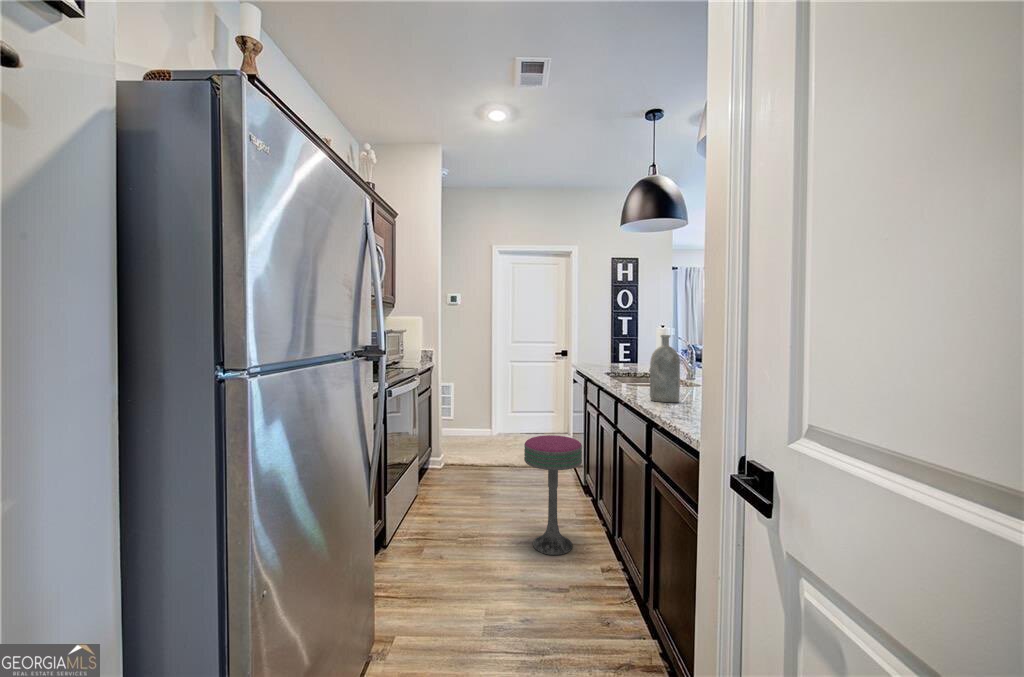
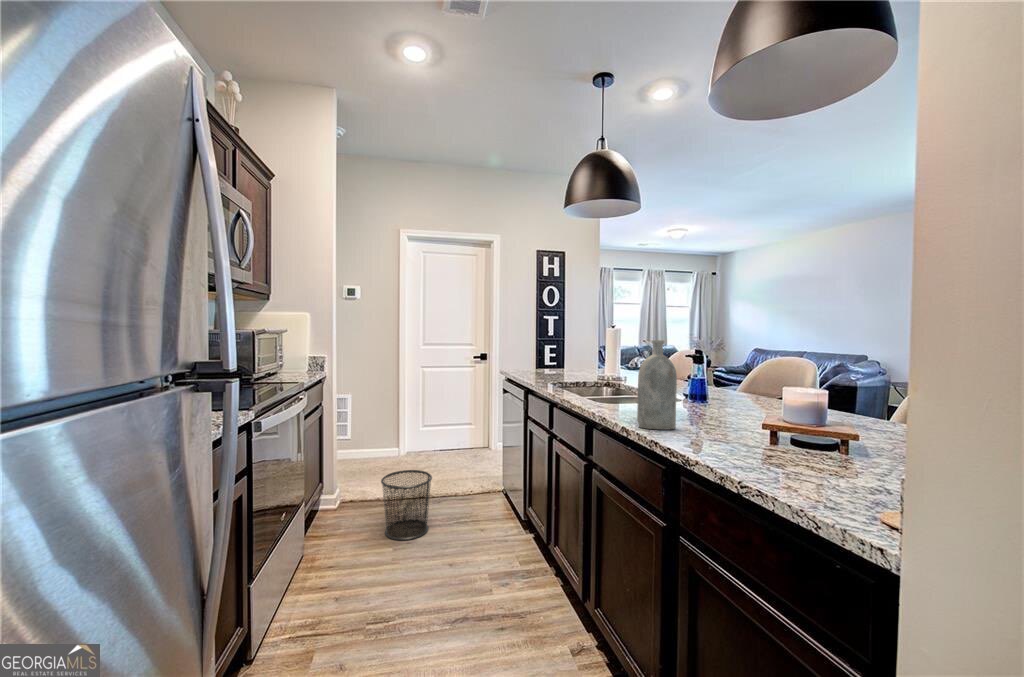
bar stool: present [524,435,582,555] -> none [459,469,535,634]
waste bin: none [473,440,512,492] -> present [381,470,432,540]

